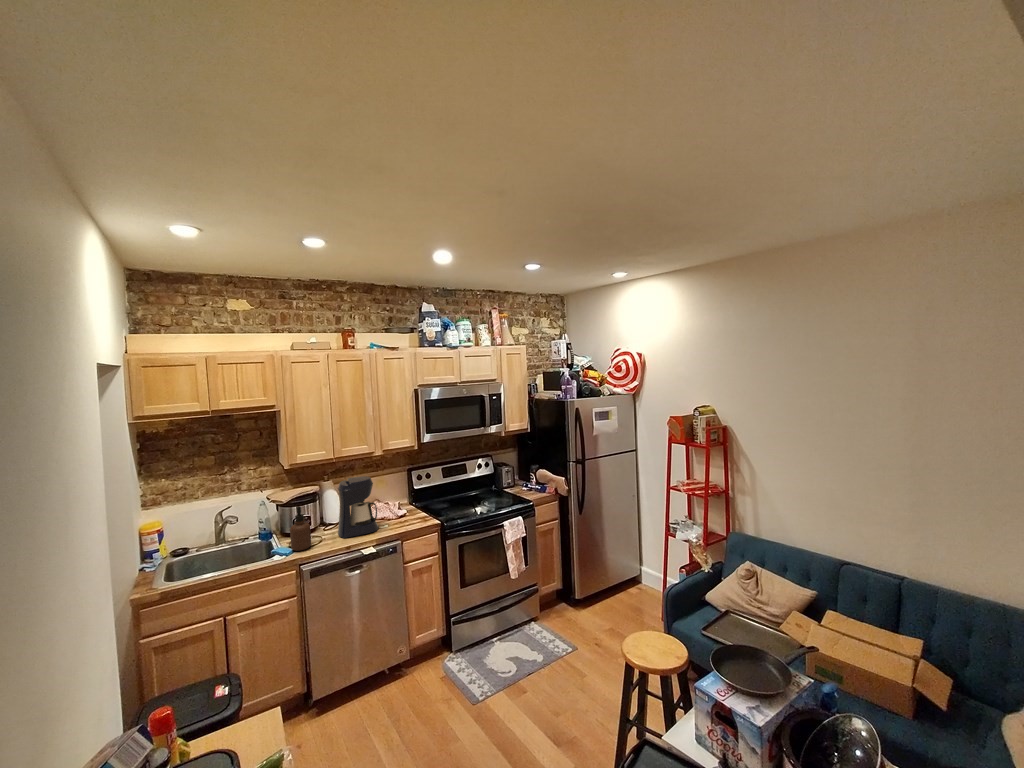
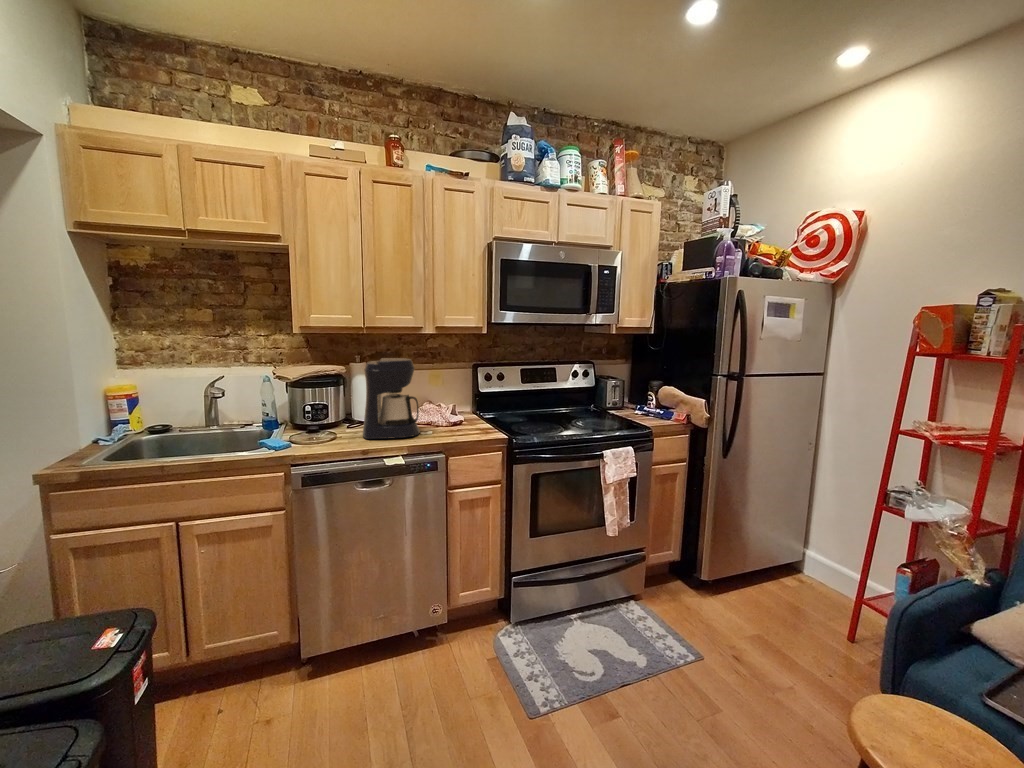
soap dispenser: present [290,506,311,551] -> none [289,383,320,446]

